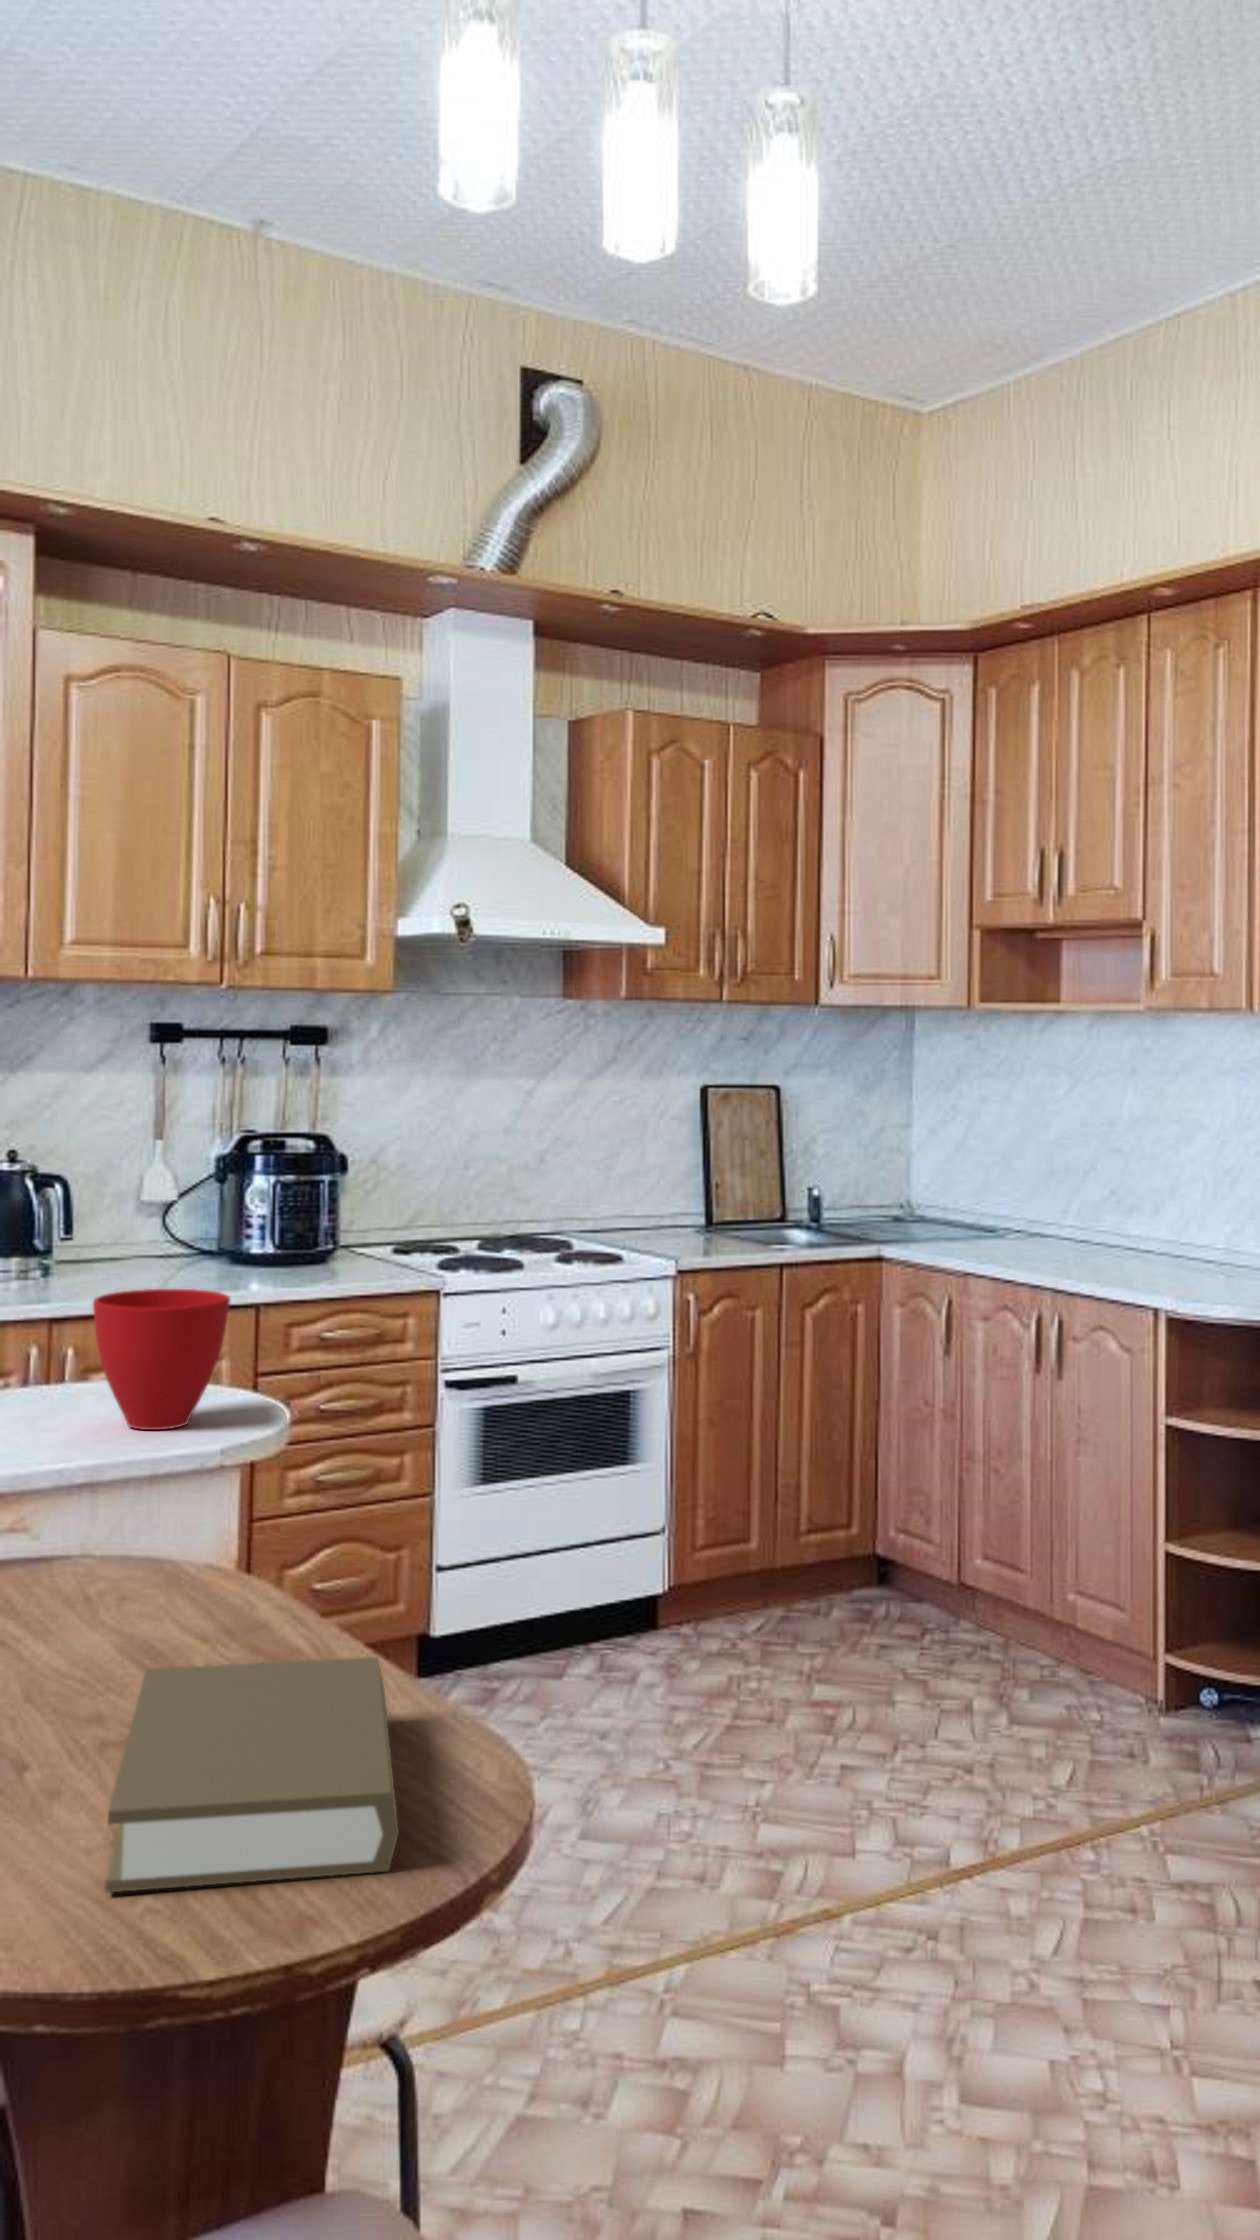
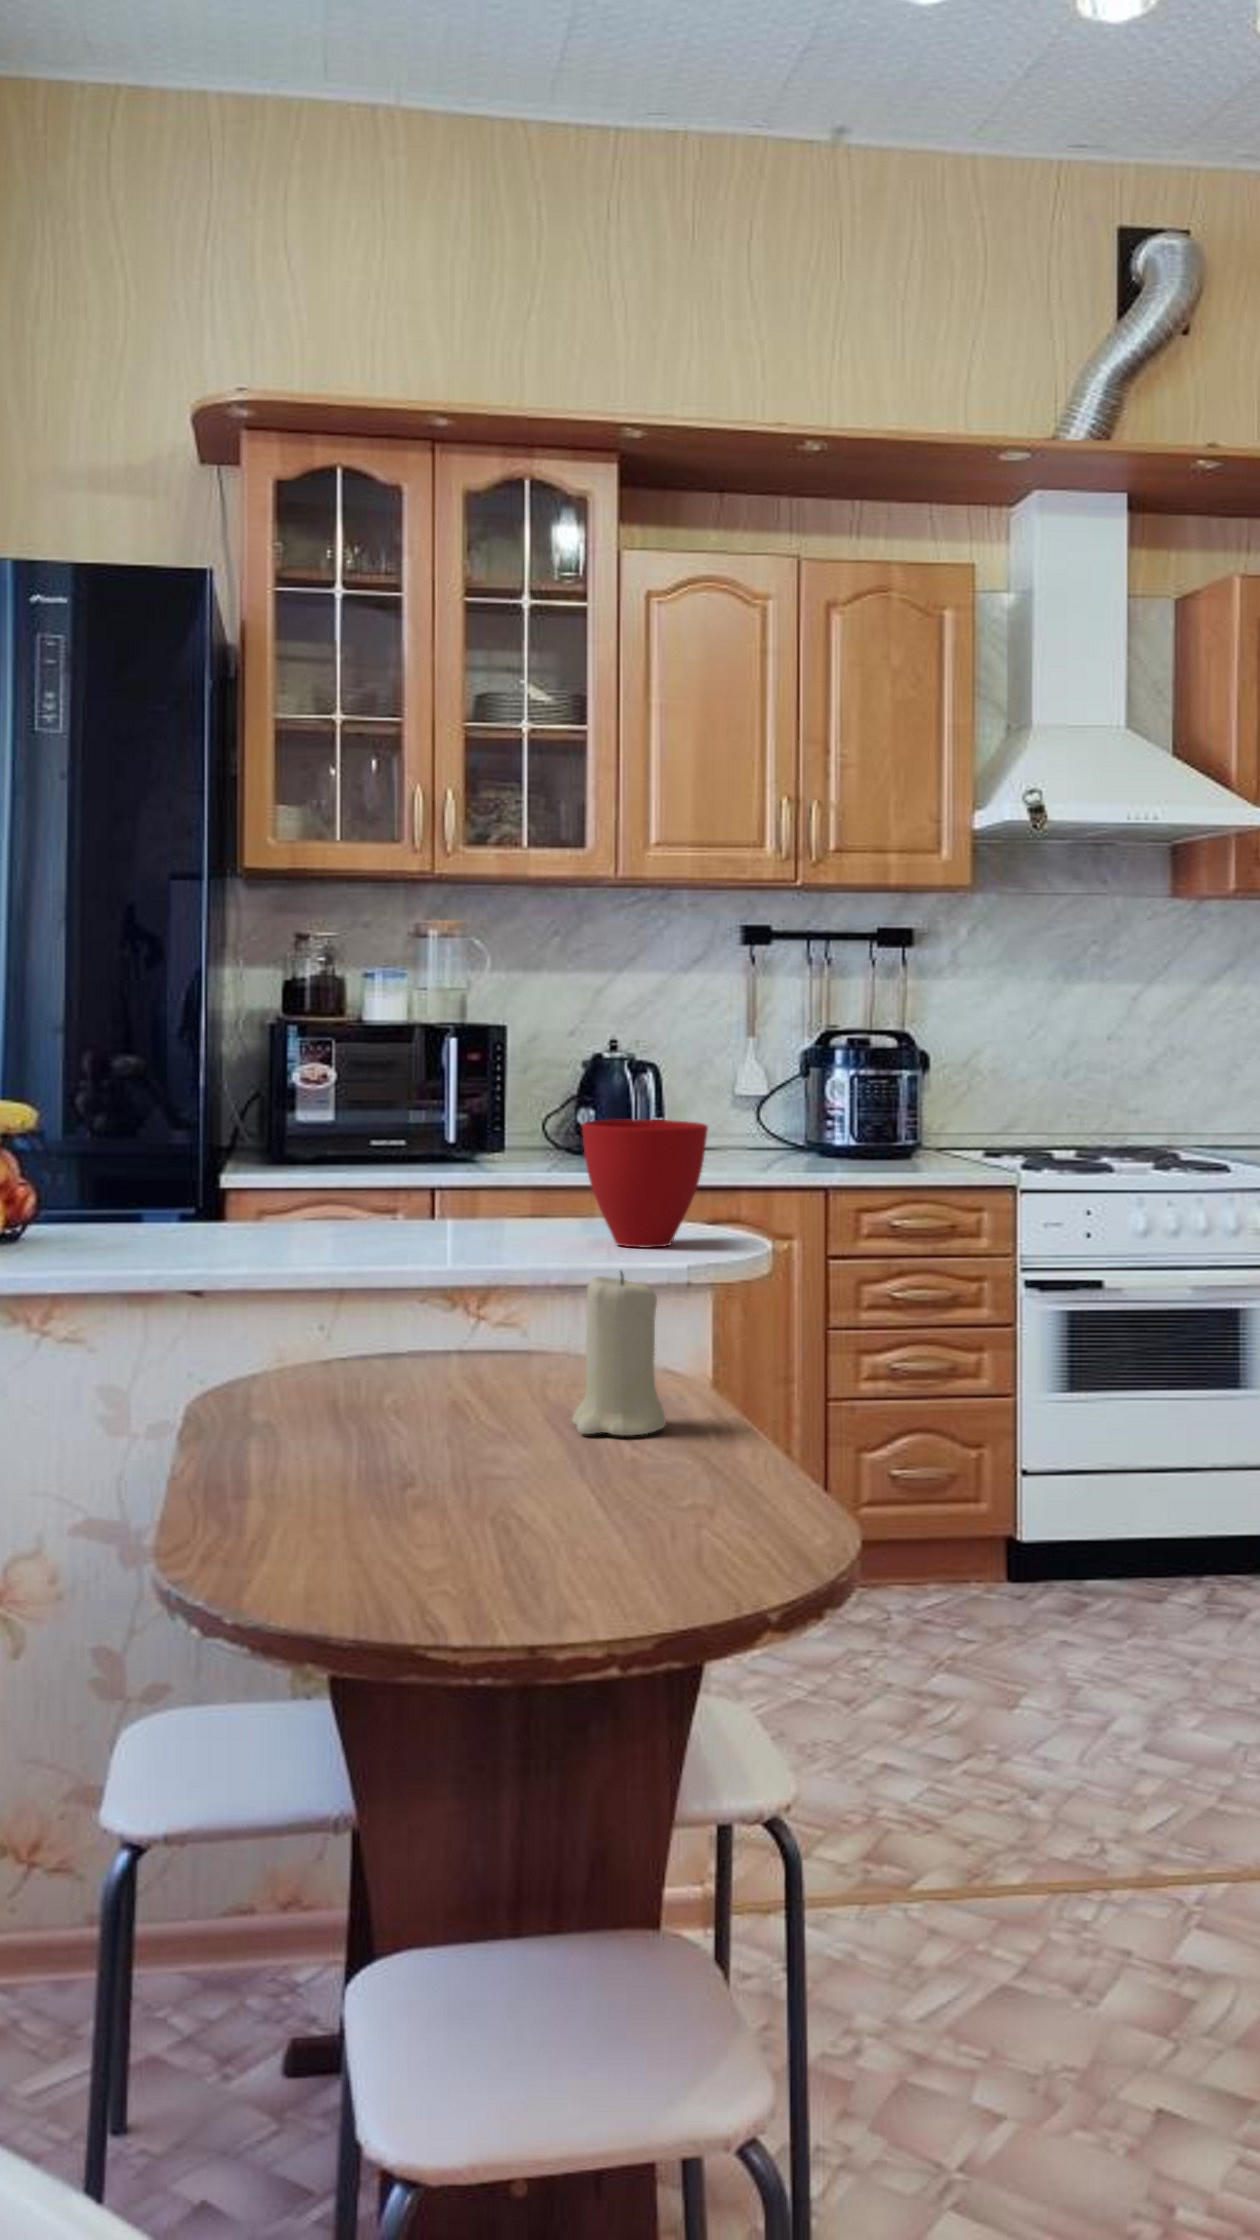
candle: none [158,1492,262,1670] -> present [572,1271,666,1435]
book: present [105,1657,399,1892] -> none [411,1411,744,1595]

